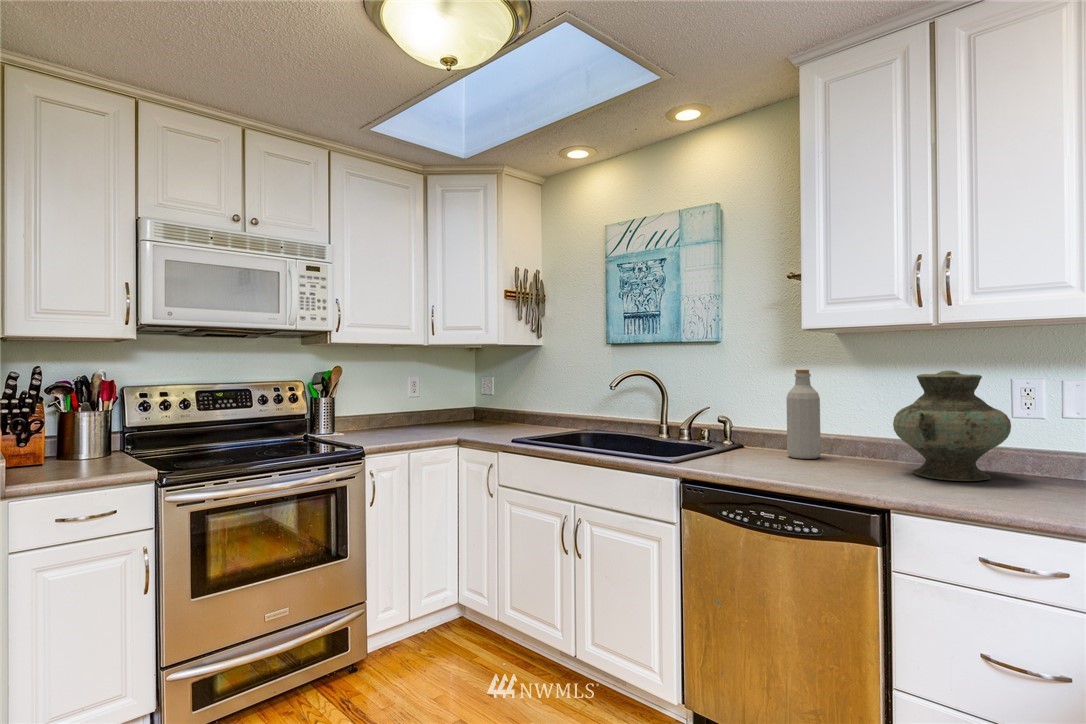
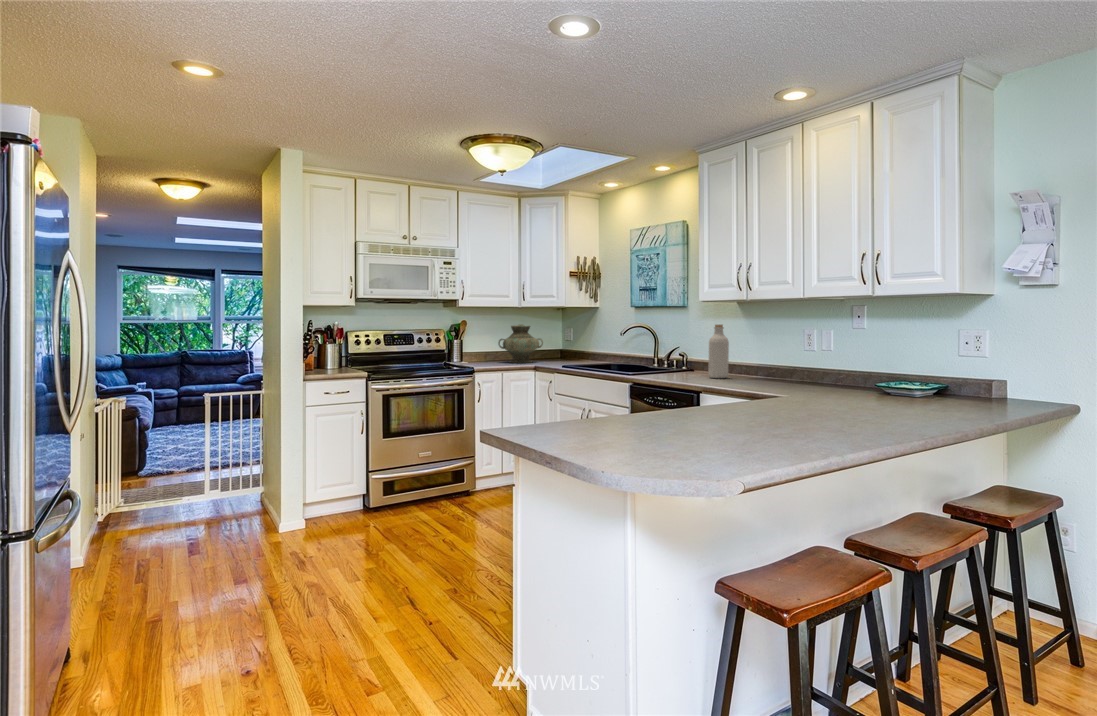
vase: present [893,371,1011,481] -> present [498,324,543,363]

